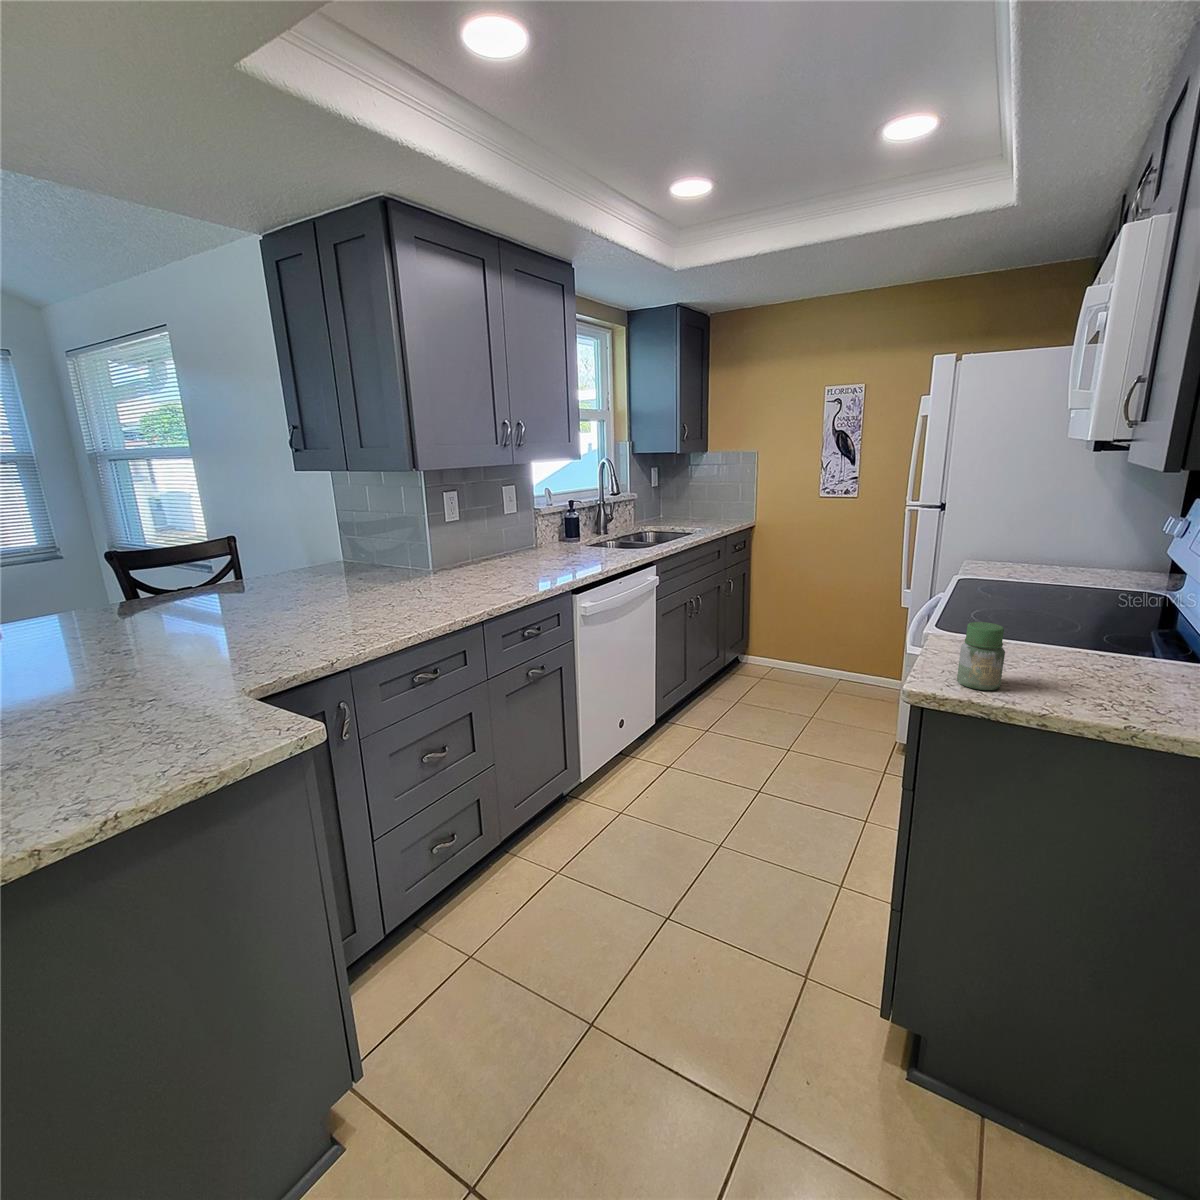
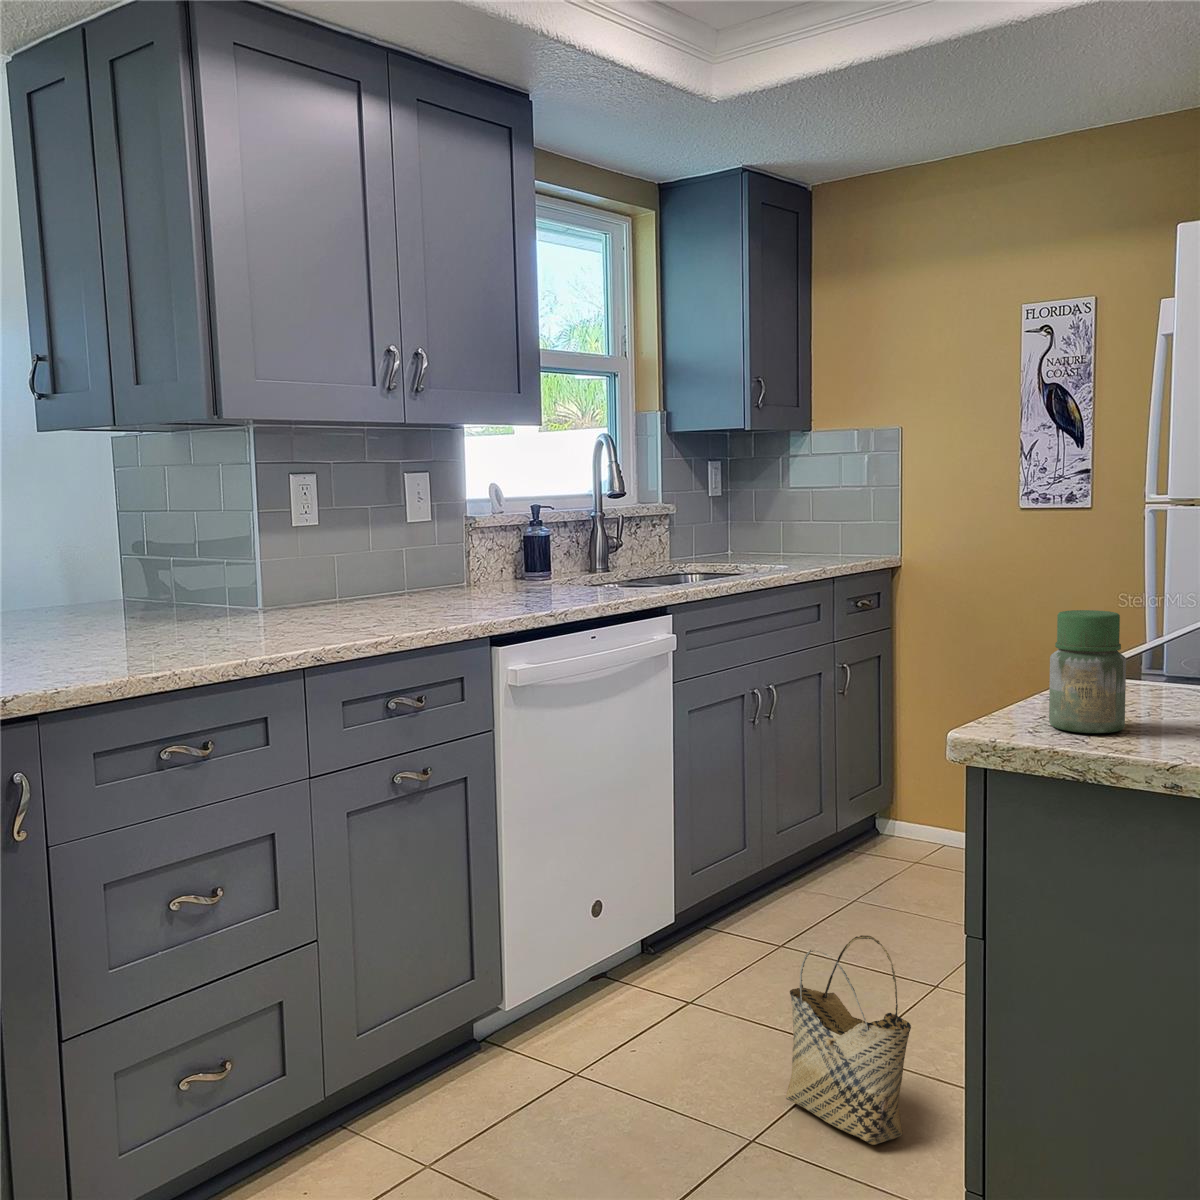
woven basket: none [732,738,800,840] -> present [786,935,911,1145]

